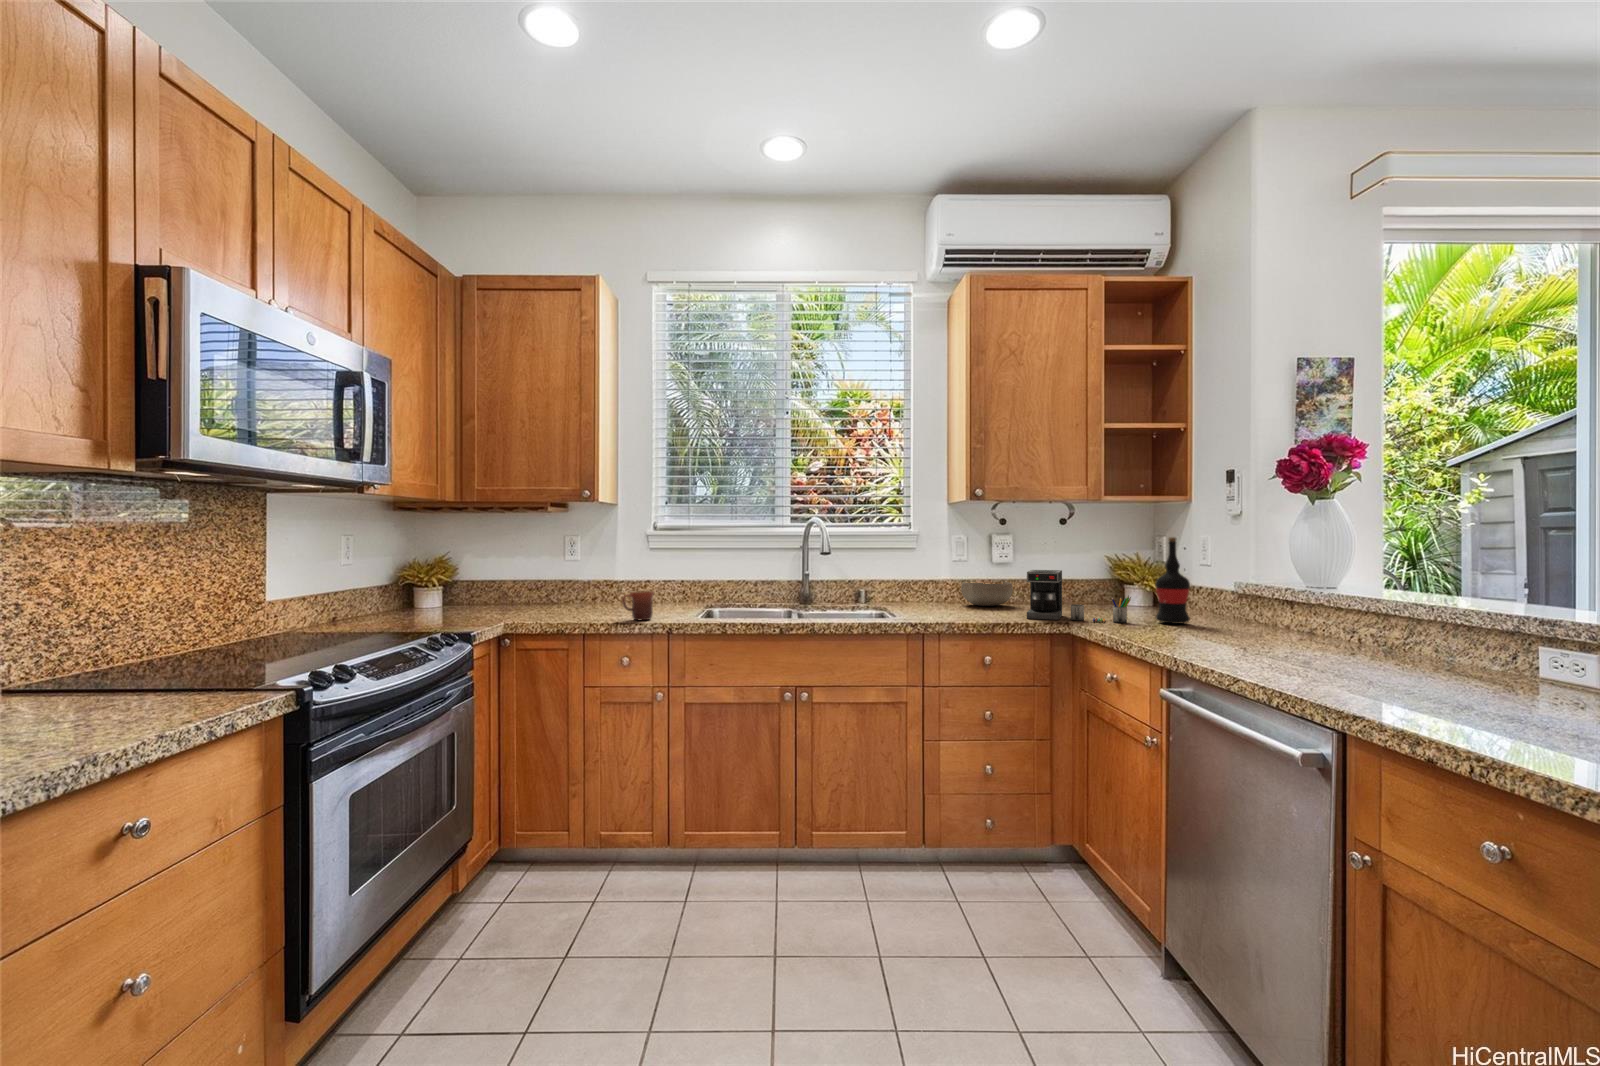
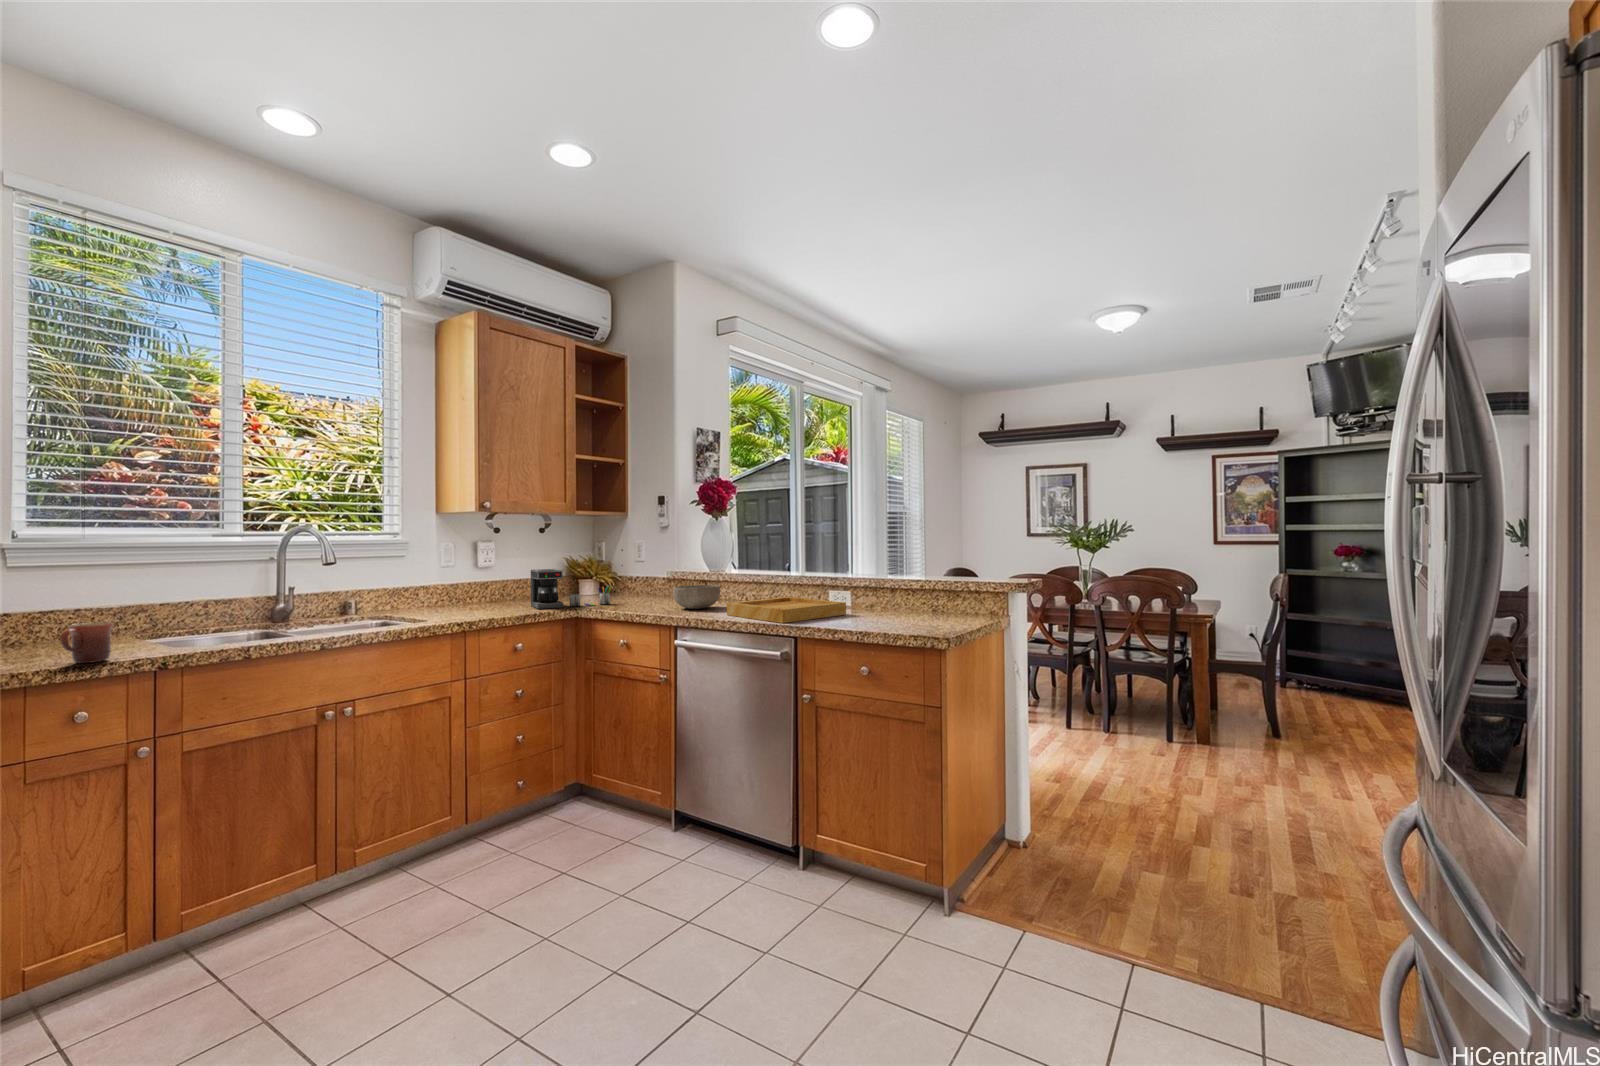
wine bottle: present [1155,537,1190,624] -> none [625,542,647,602]
bowl: present [961,581,1013,606] -> present [673,585,720,609]
tray: none [1252,643,1540,707] -> present [727,597,846,623]

